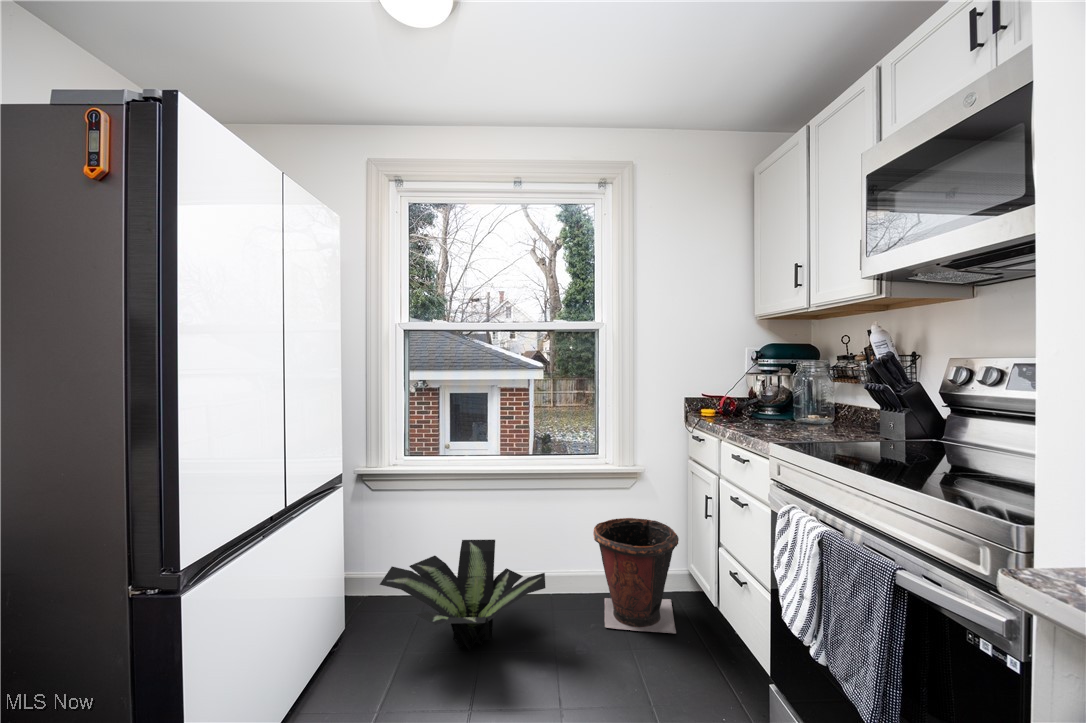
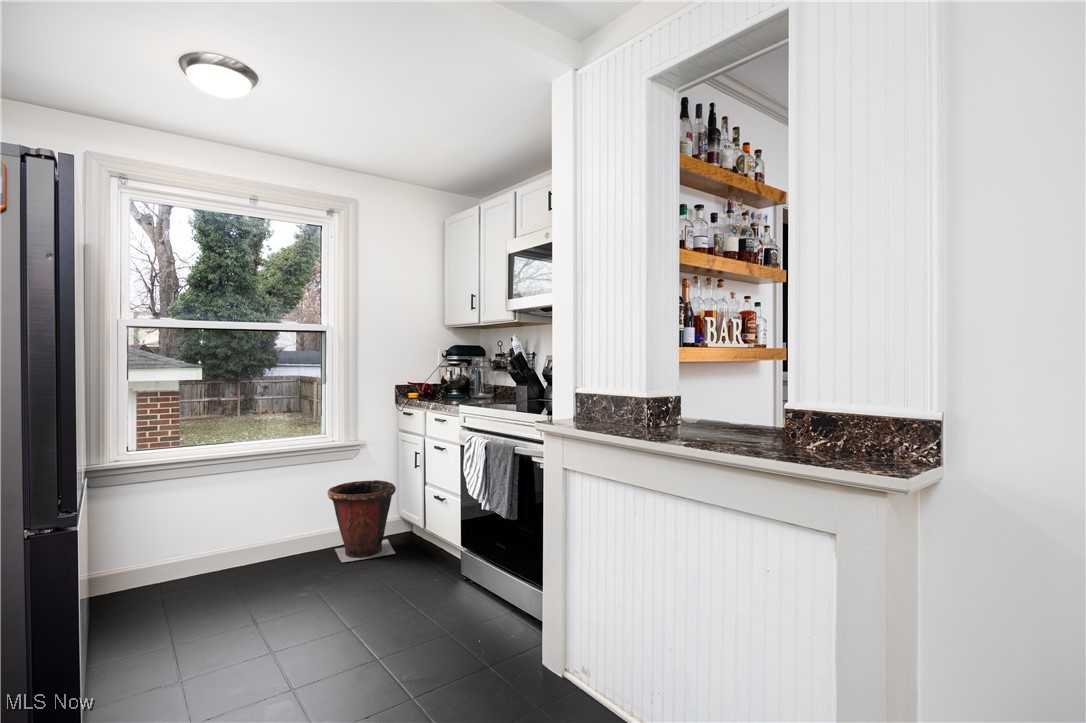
potted plant: present [380,540,546,651] -> none [137,517,298,600]

